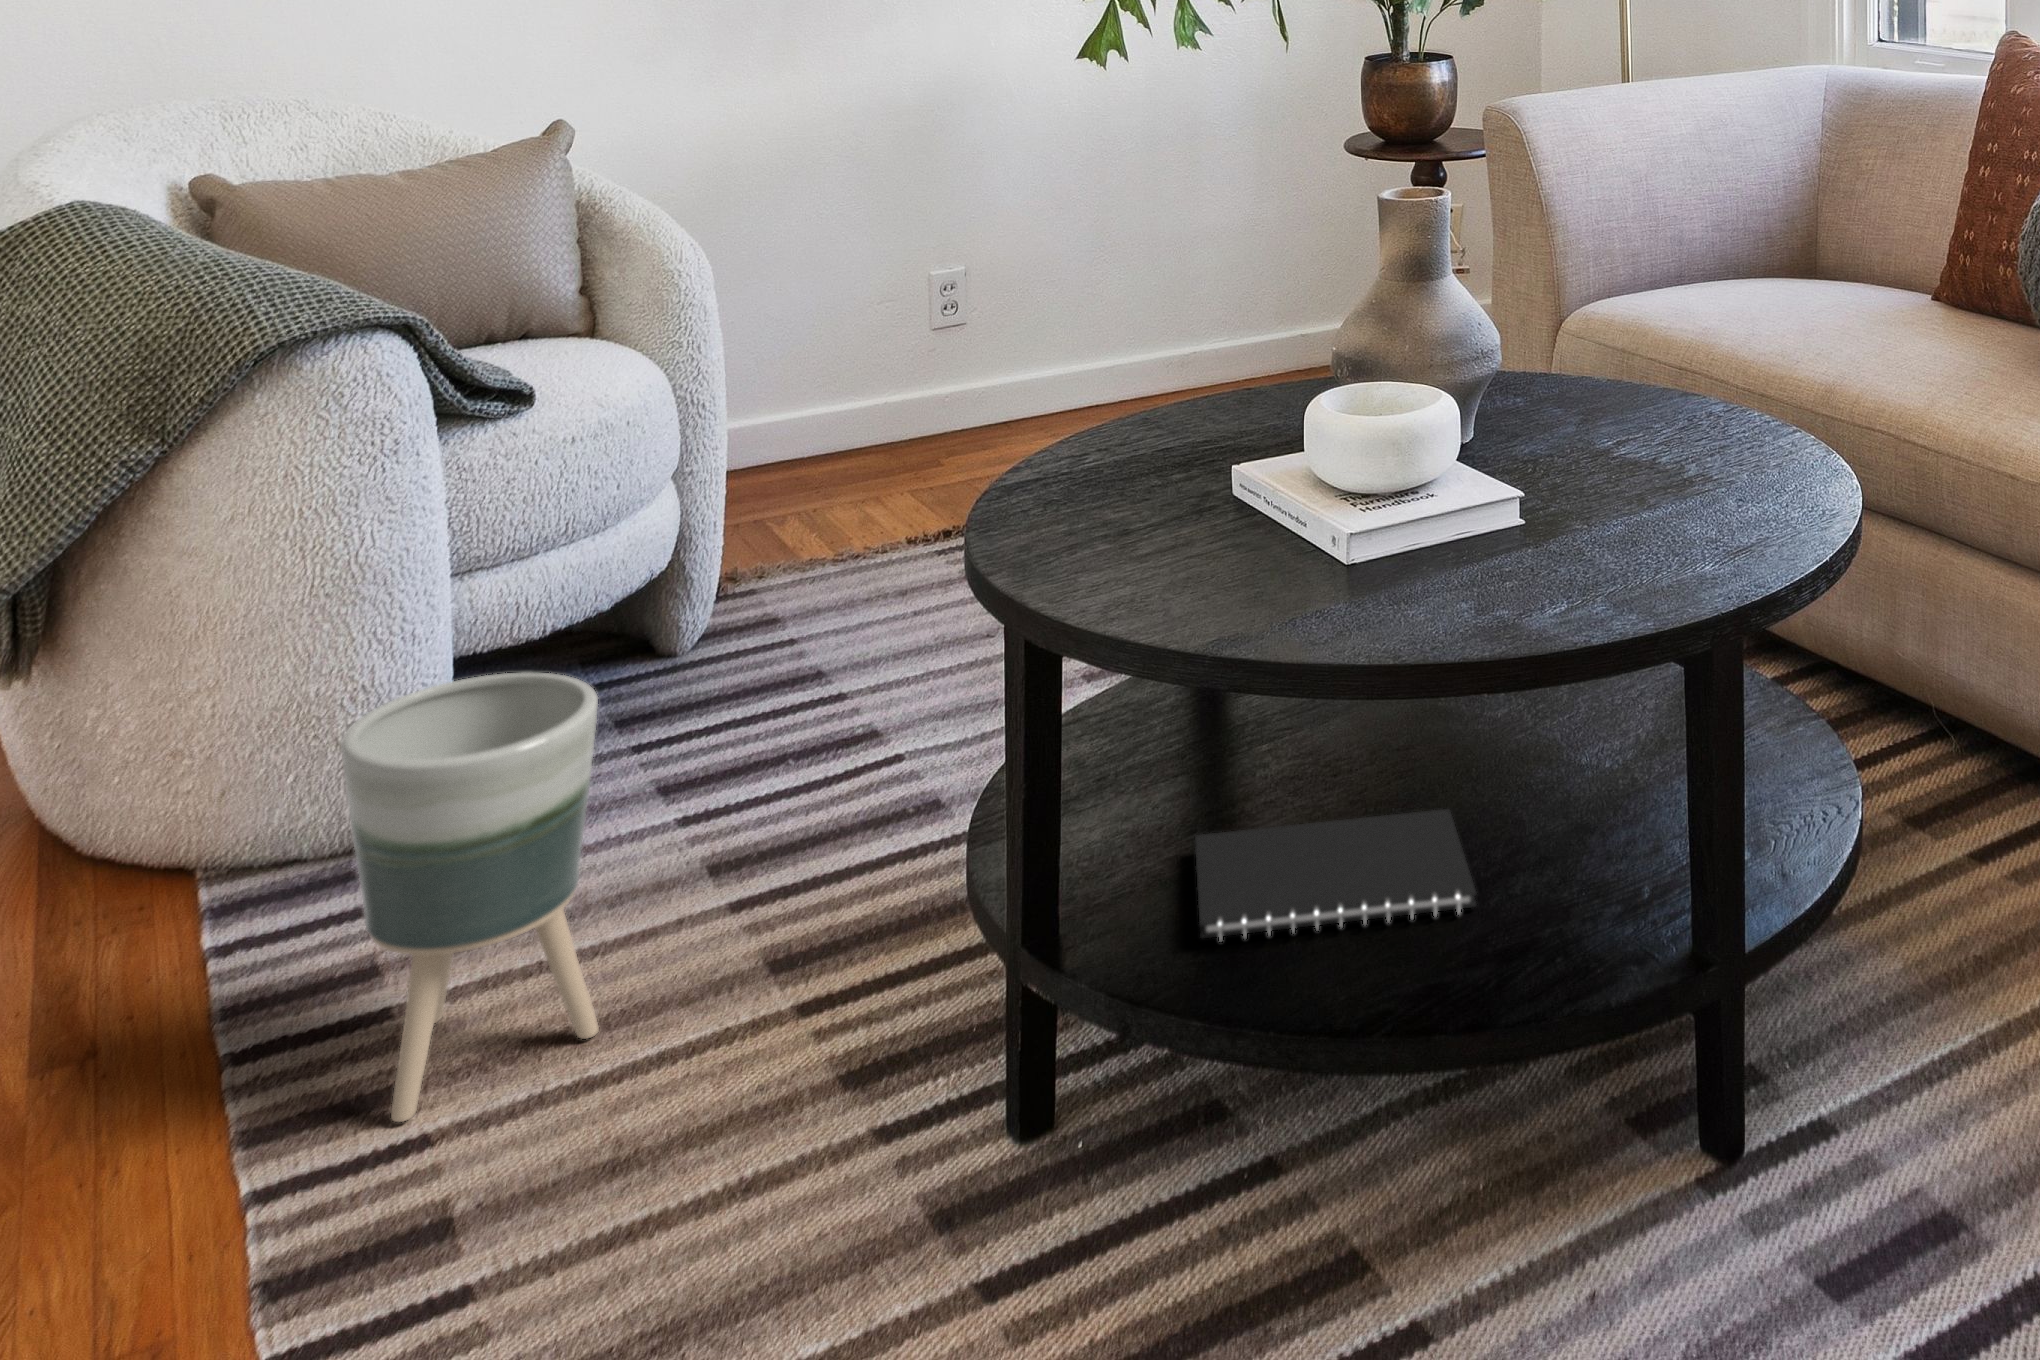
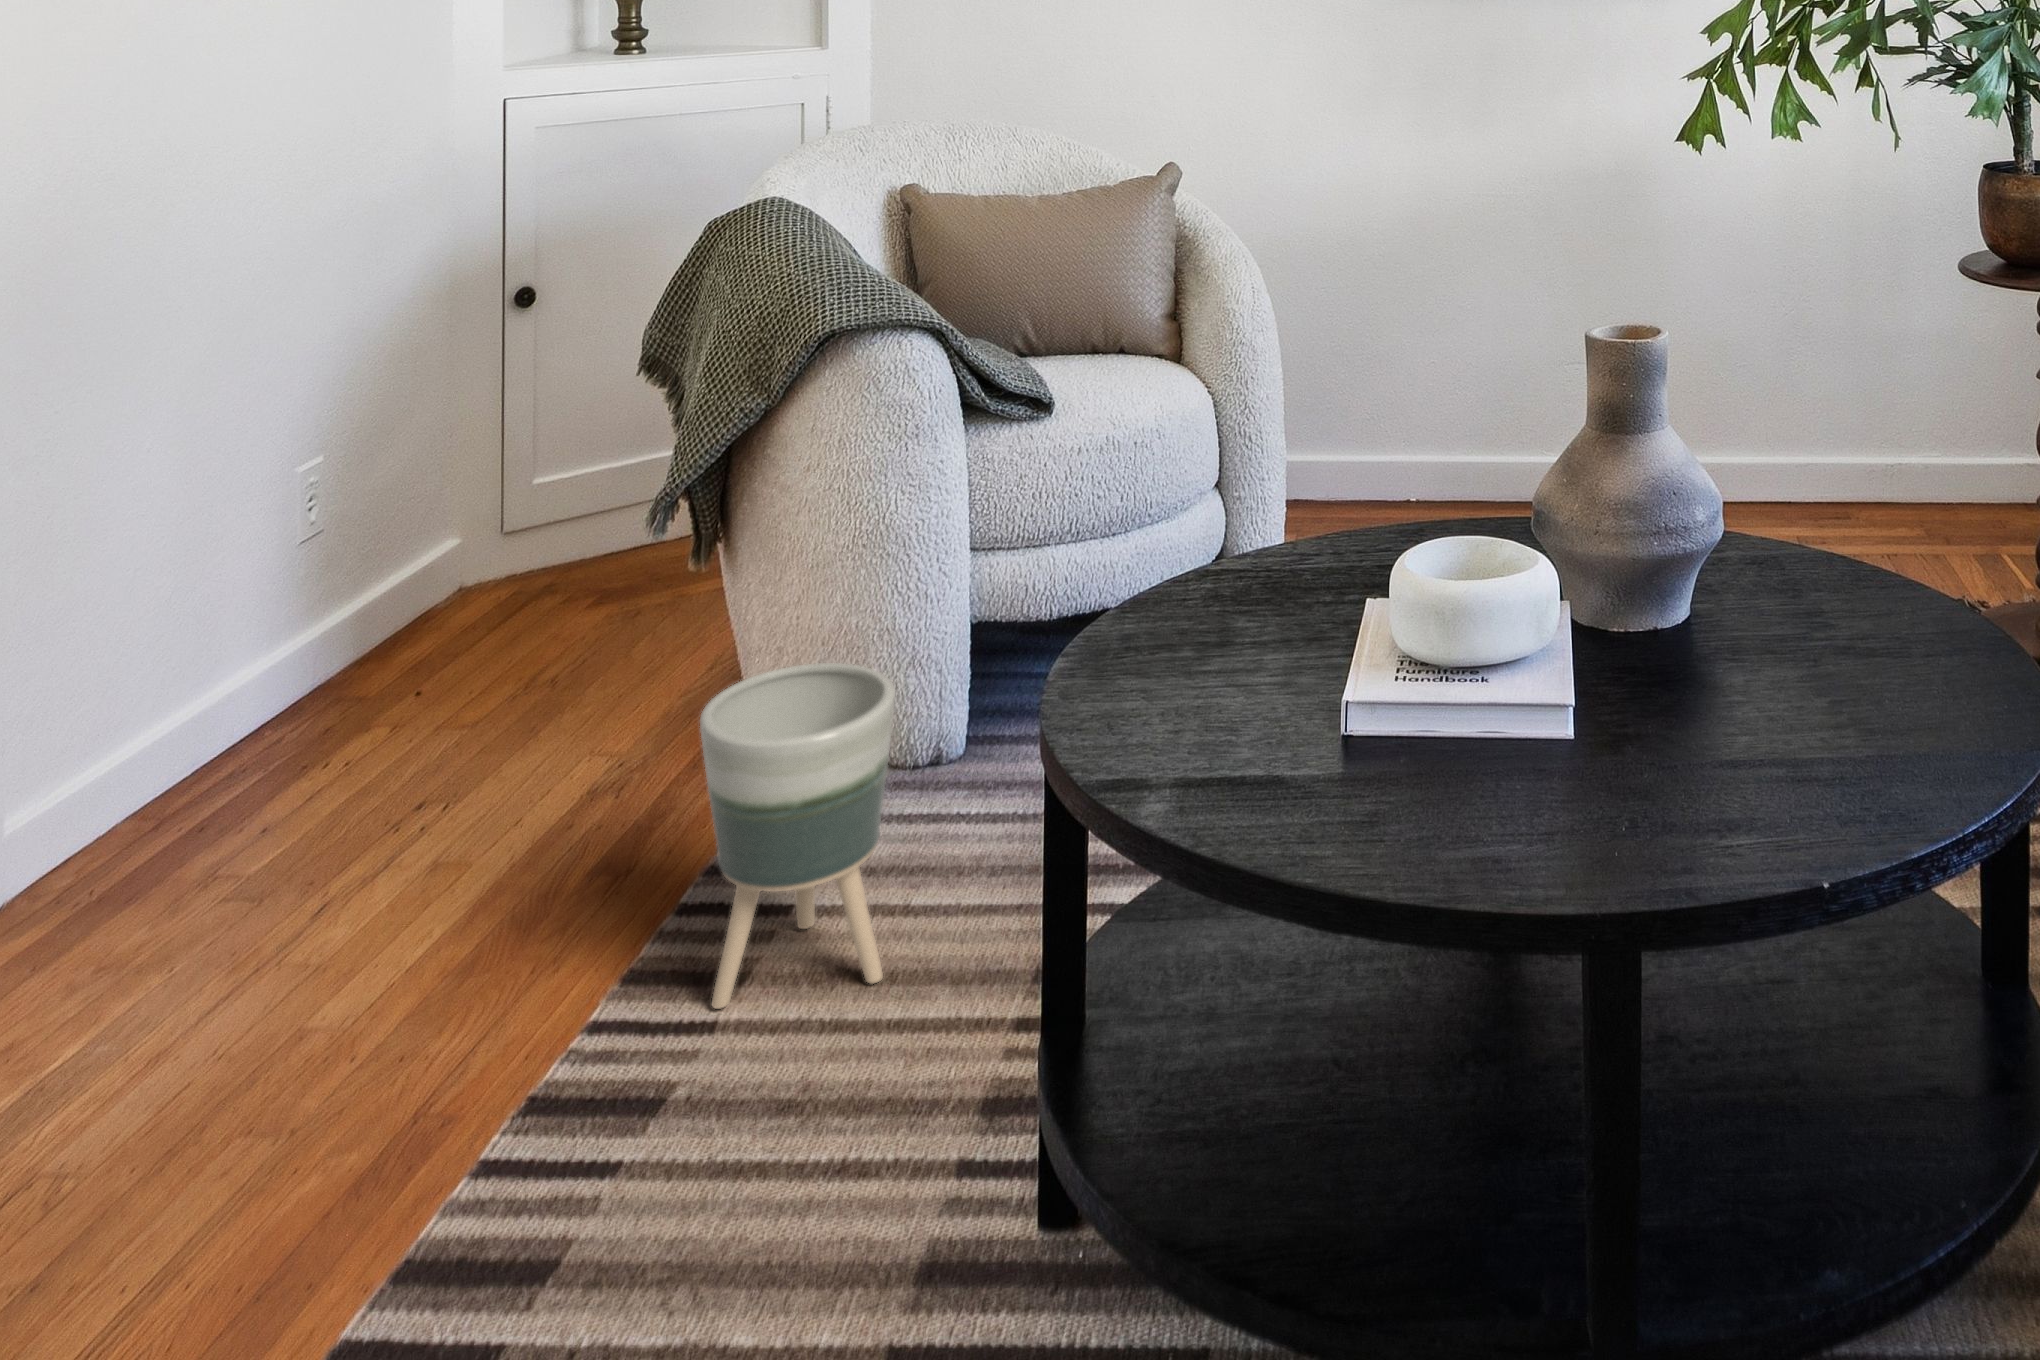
notebook: present [1195,809,1476,941] -> none [1137,989,1454,1170]

